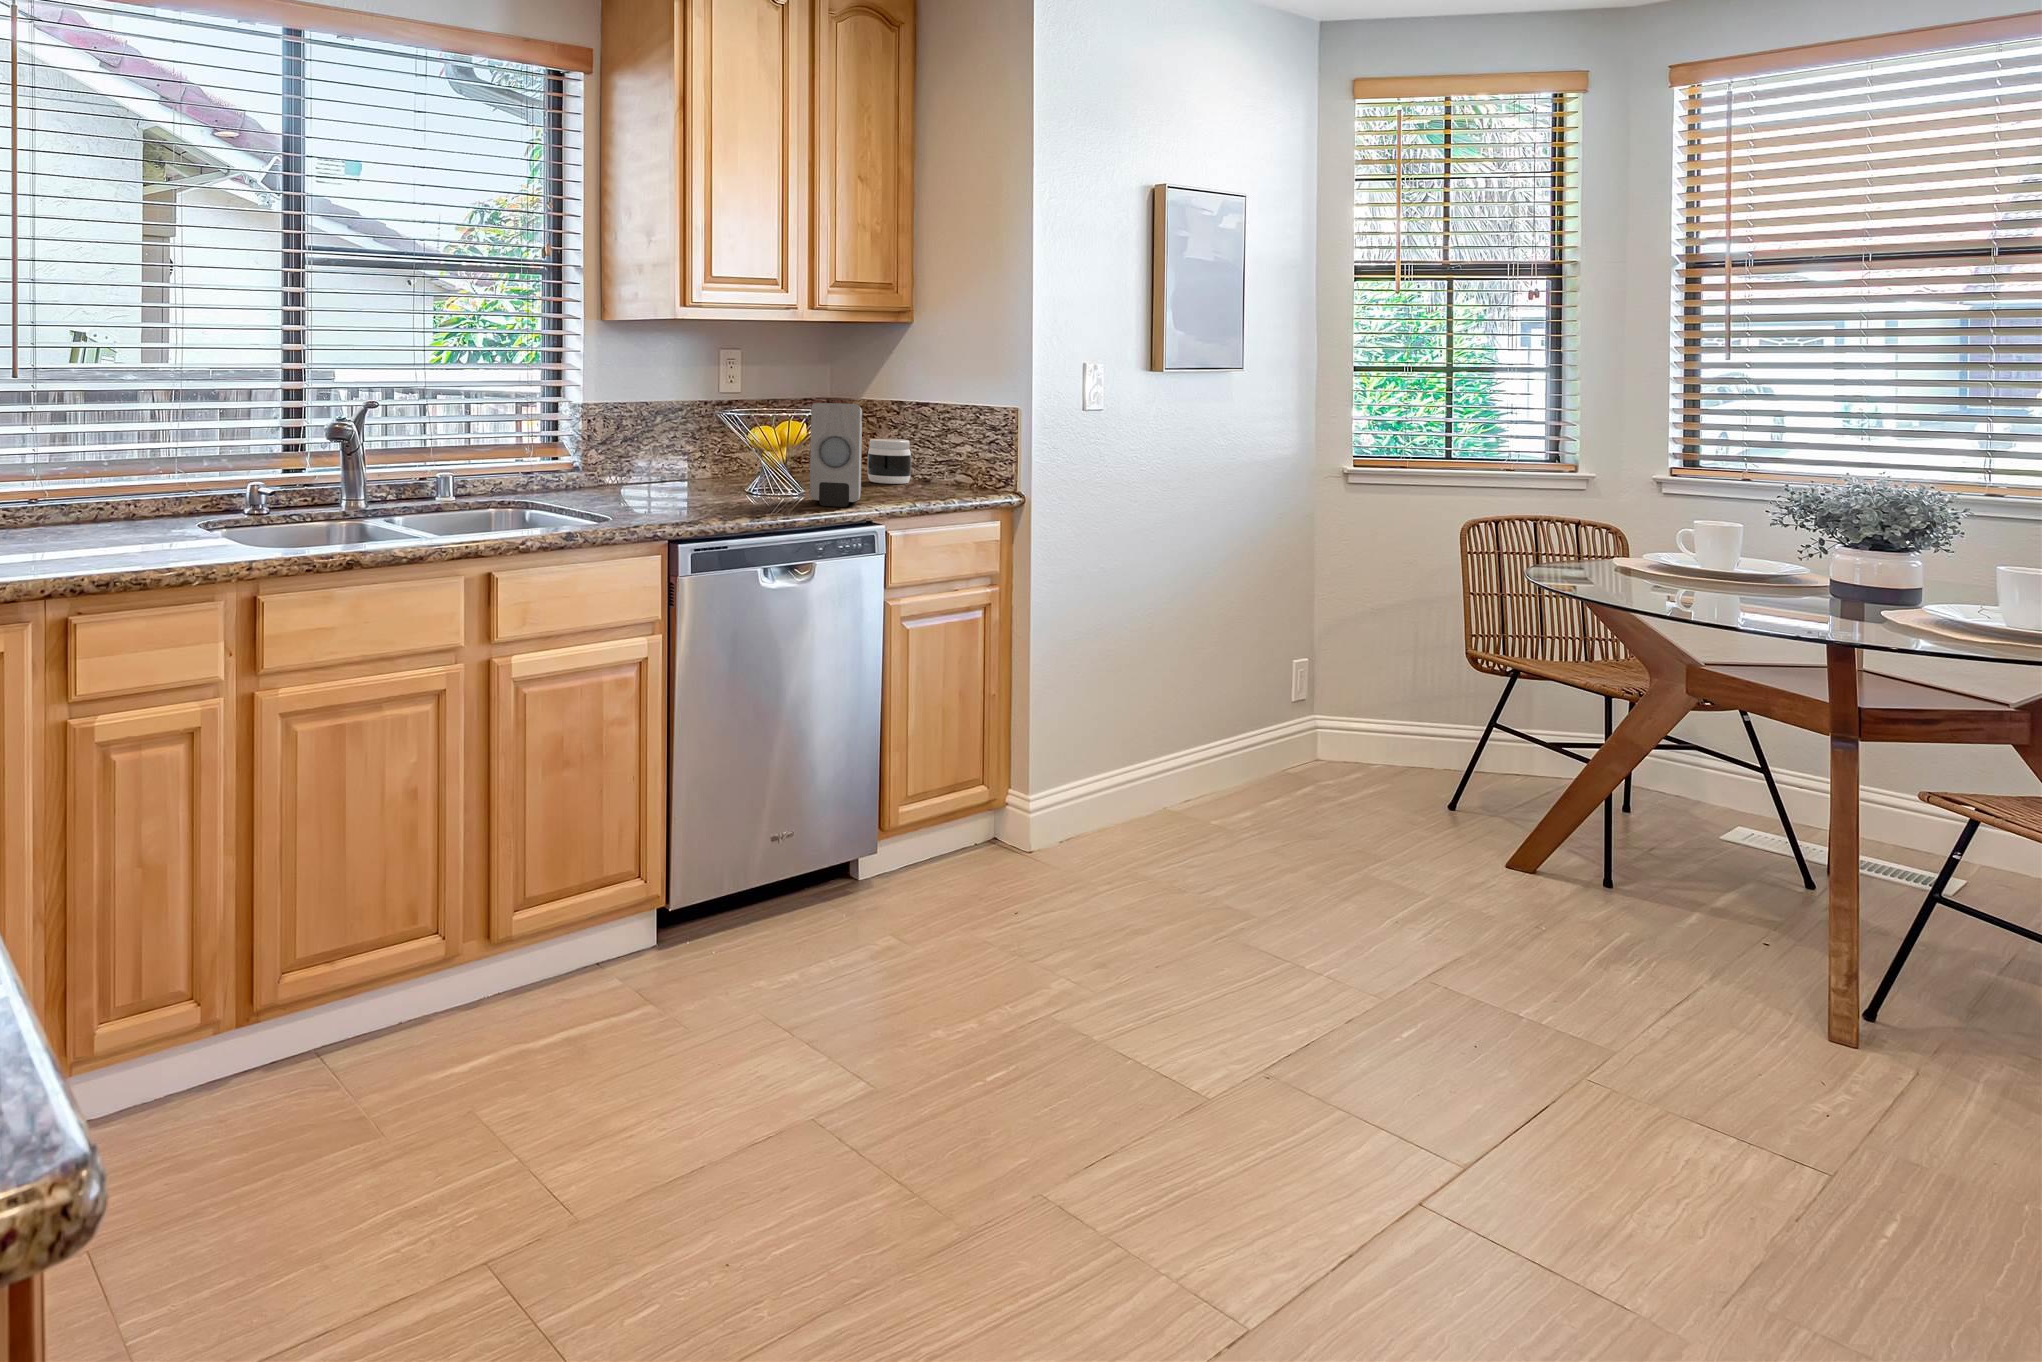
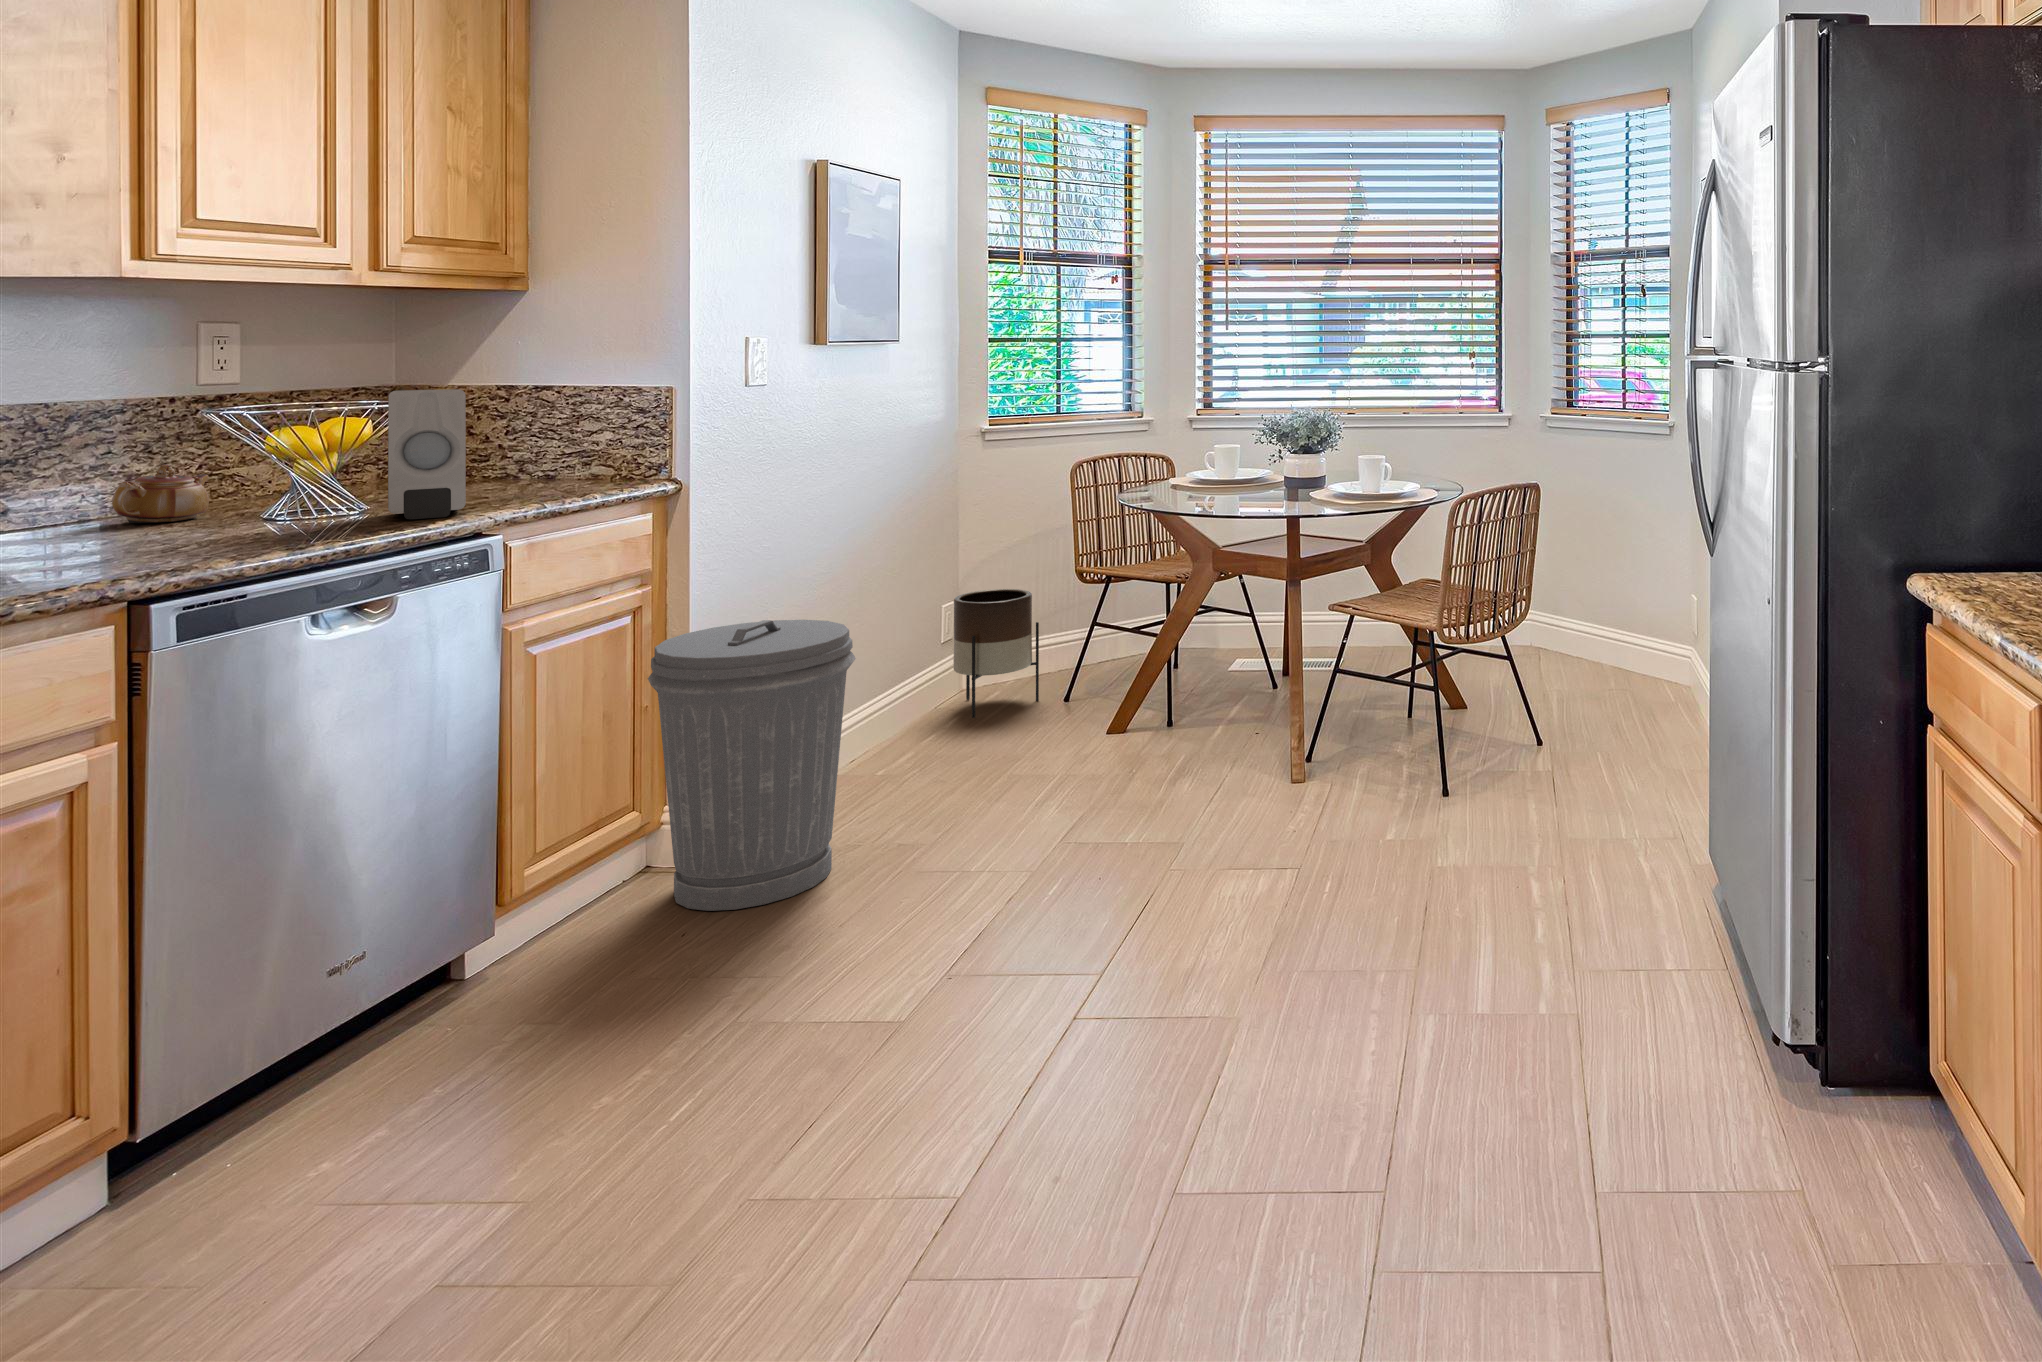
jar: present [867,438,911,484] -> none [461,432,525,487]
teapot: none [671,446,721,487] -> present [112,464,209,523]
trash can: none [994,637,1183,922] -> present [648,620,856,911]
planter: none [1309,648,1418,792] -> present [953,589,1039,718]

